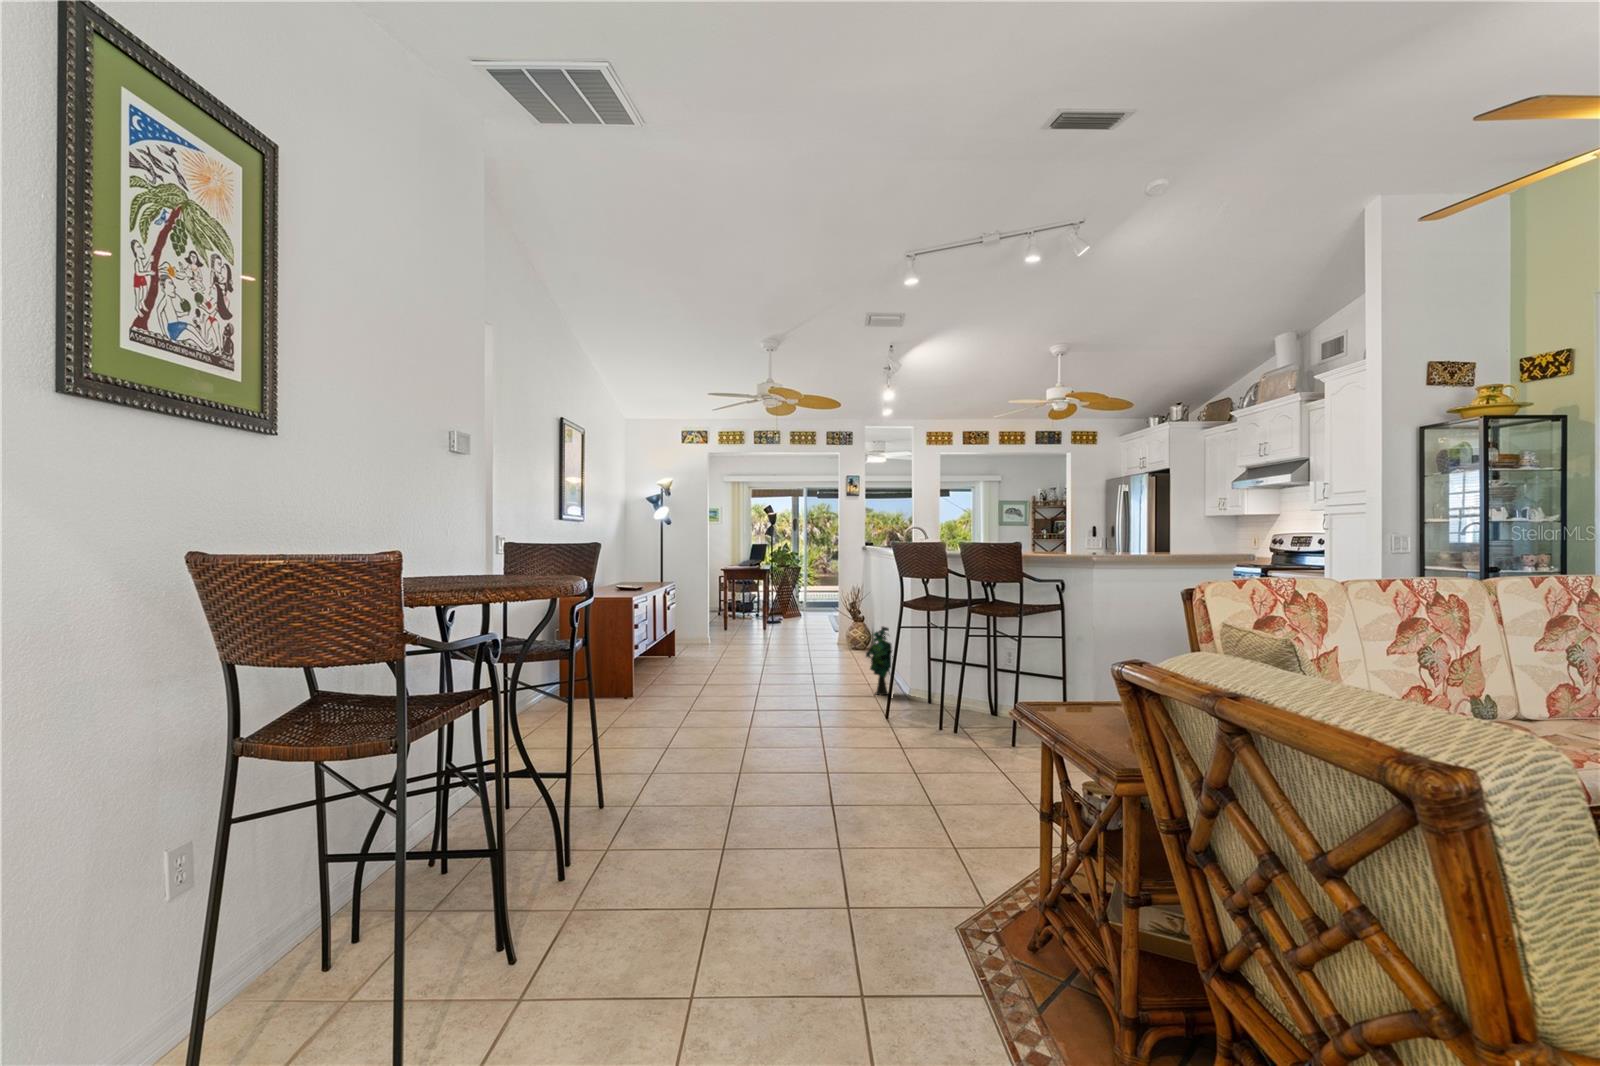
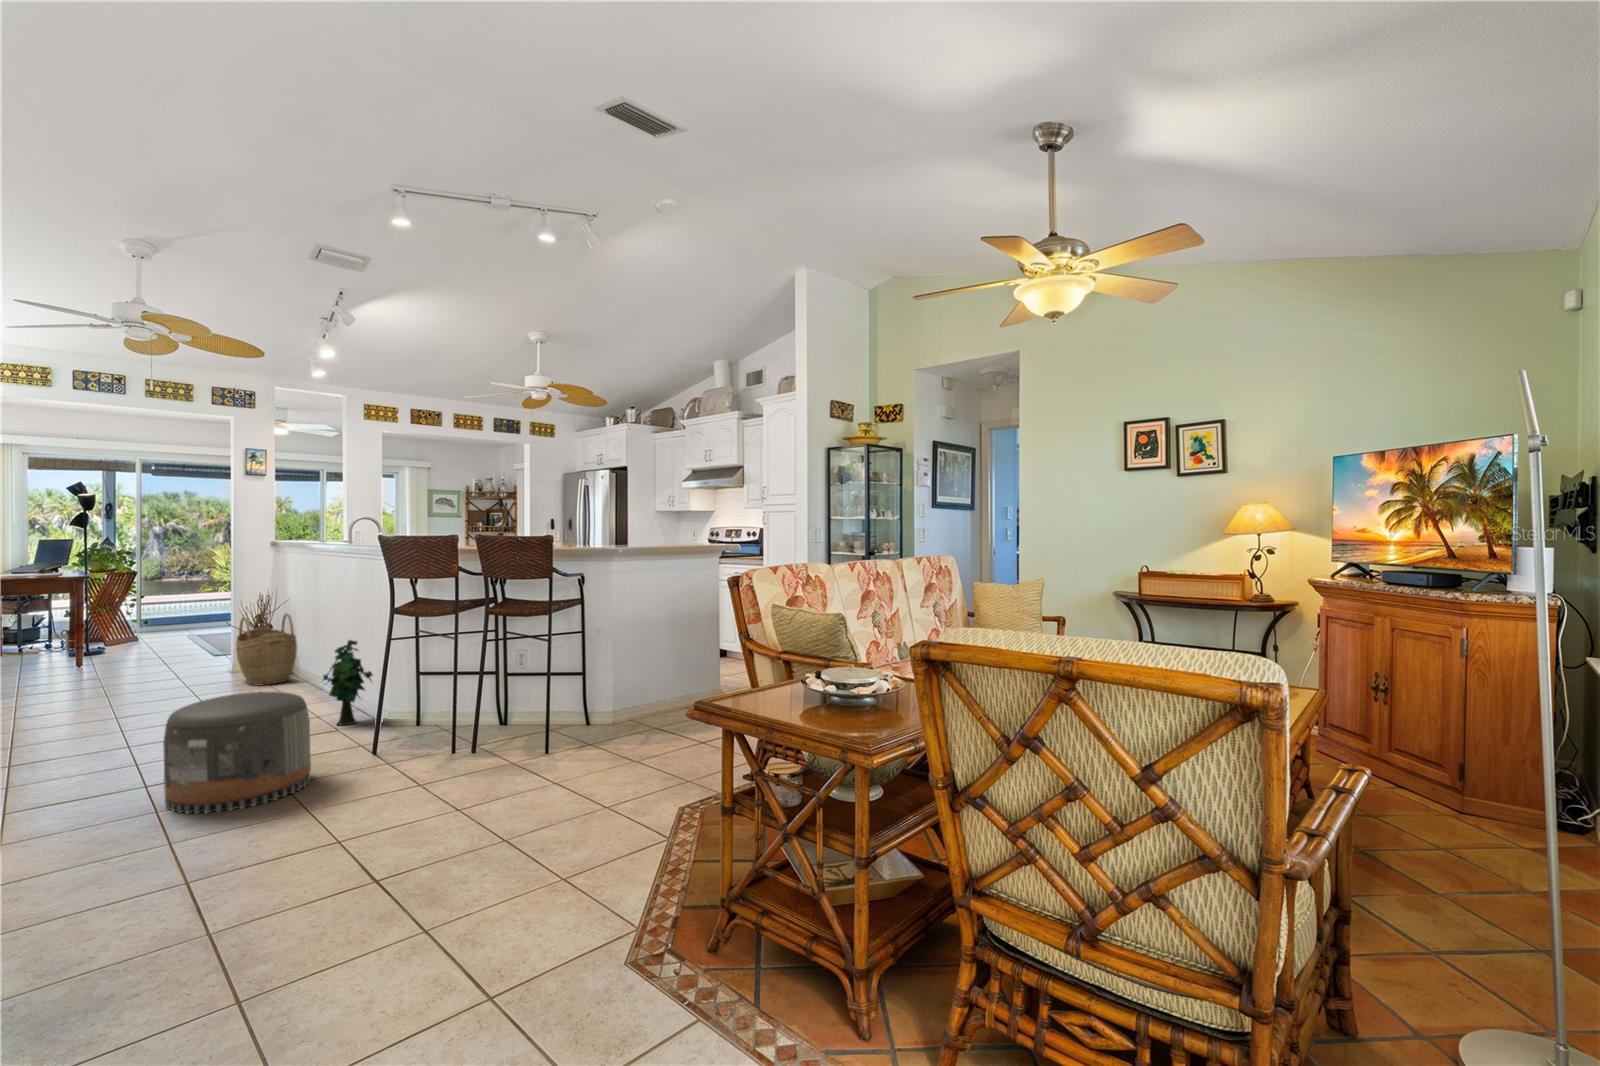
woven basket: none [833,603,870,658] -> present [236,613,297,686]
pouf: none [750,657,836,739] -> present [163,692,311,814]

